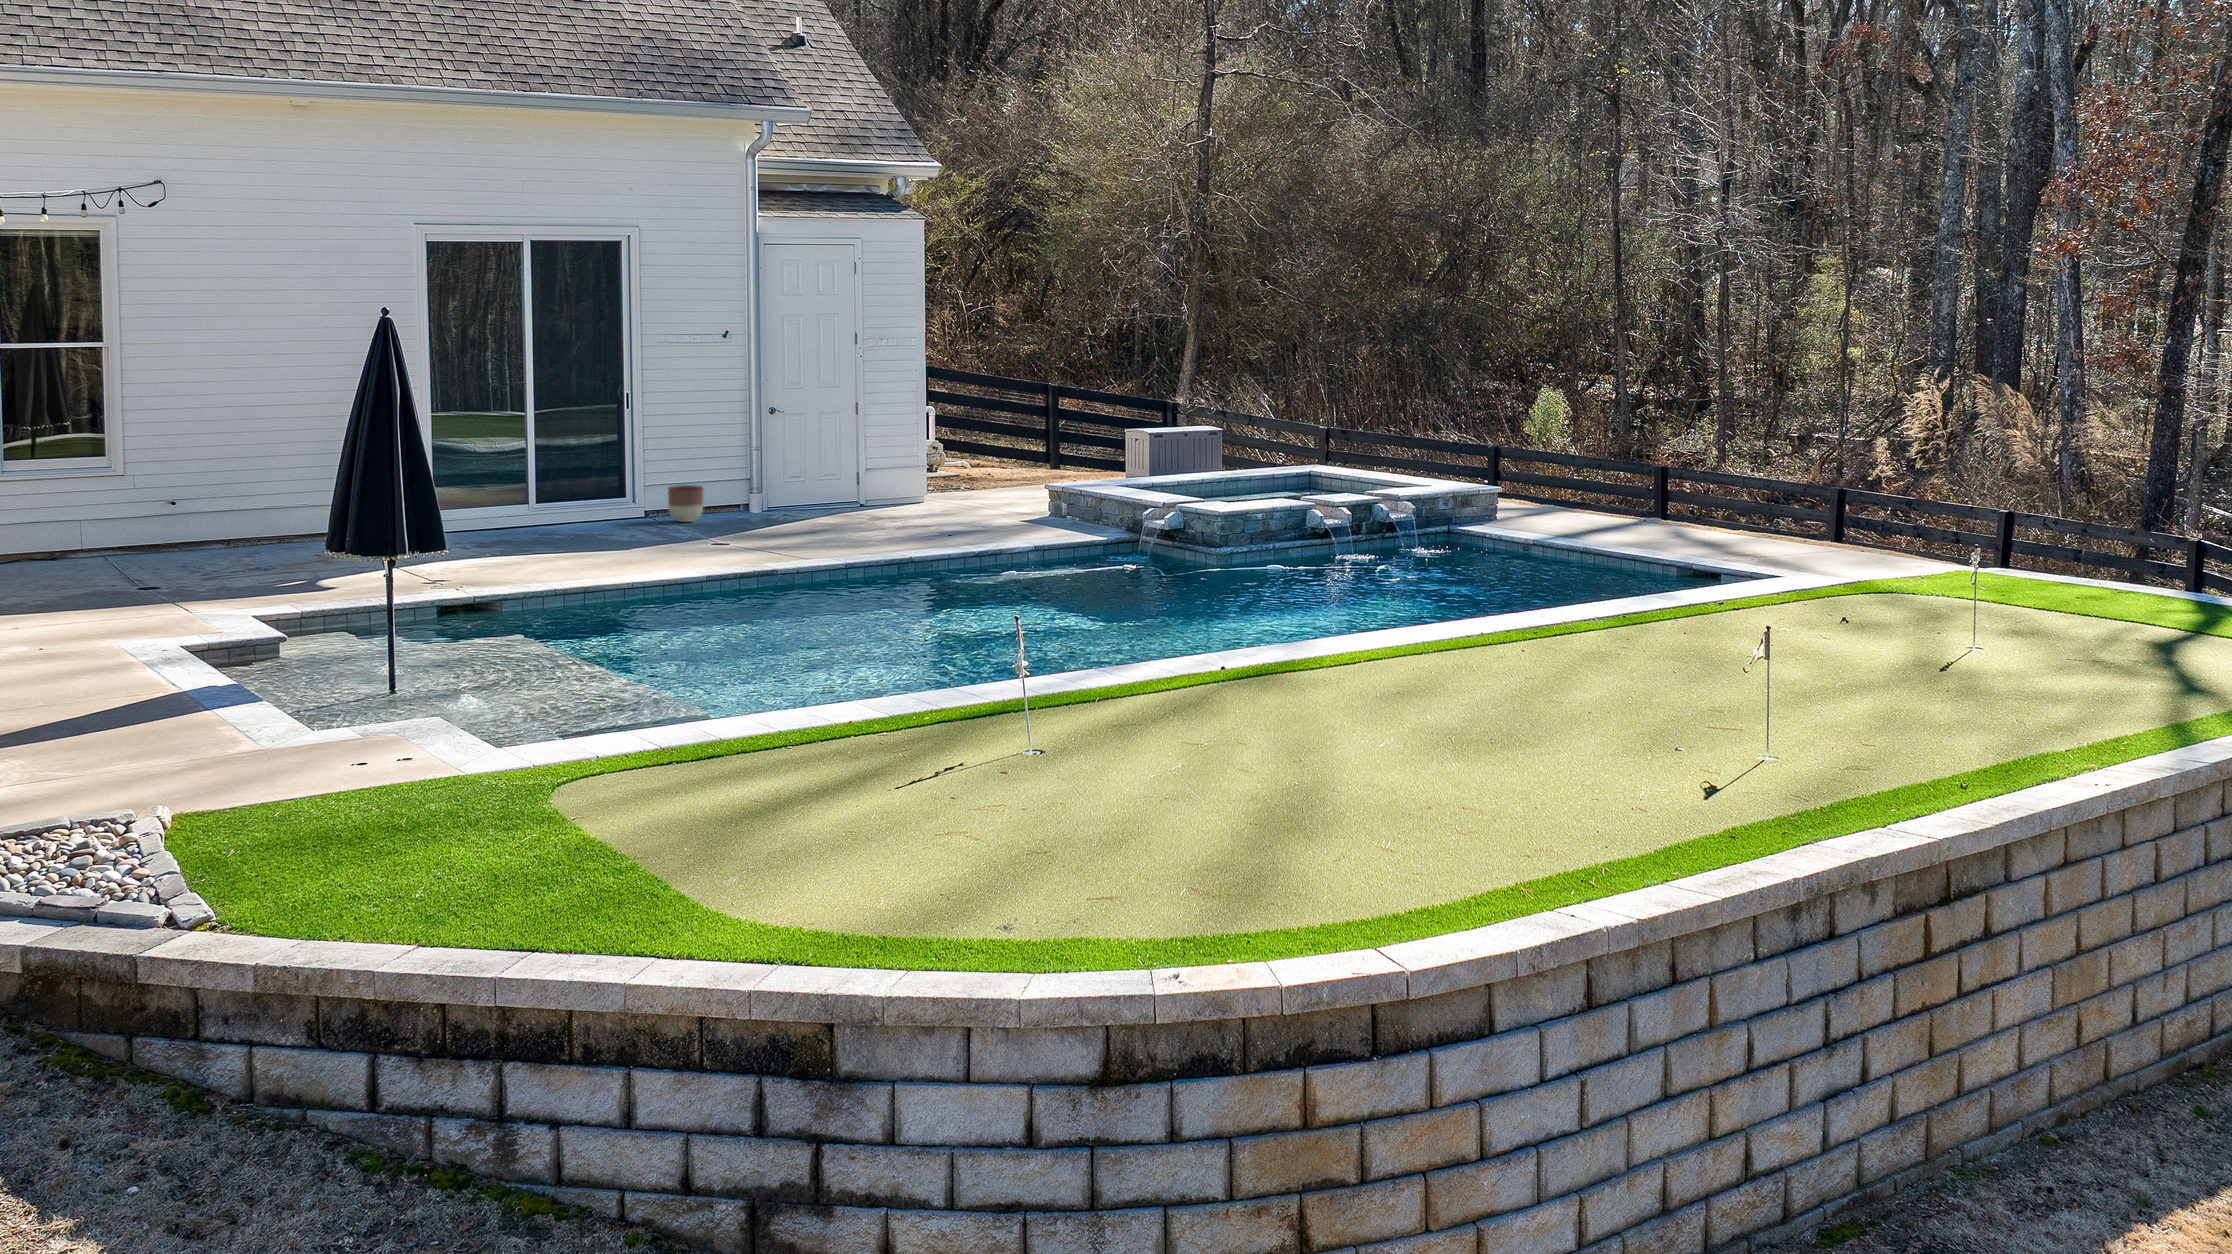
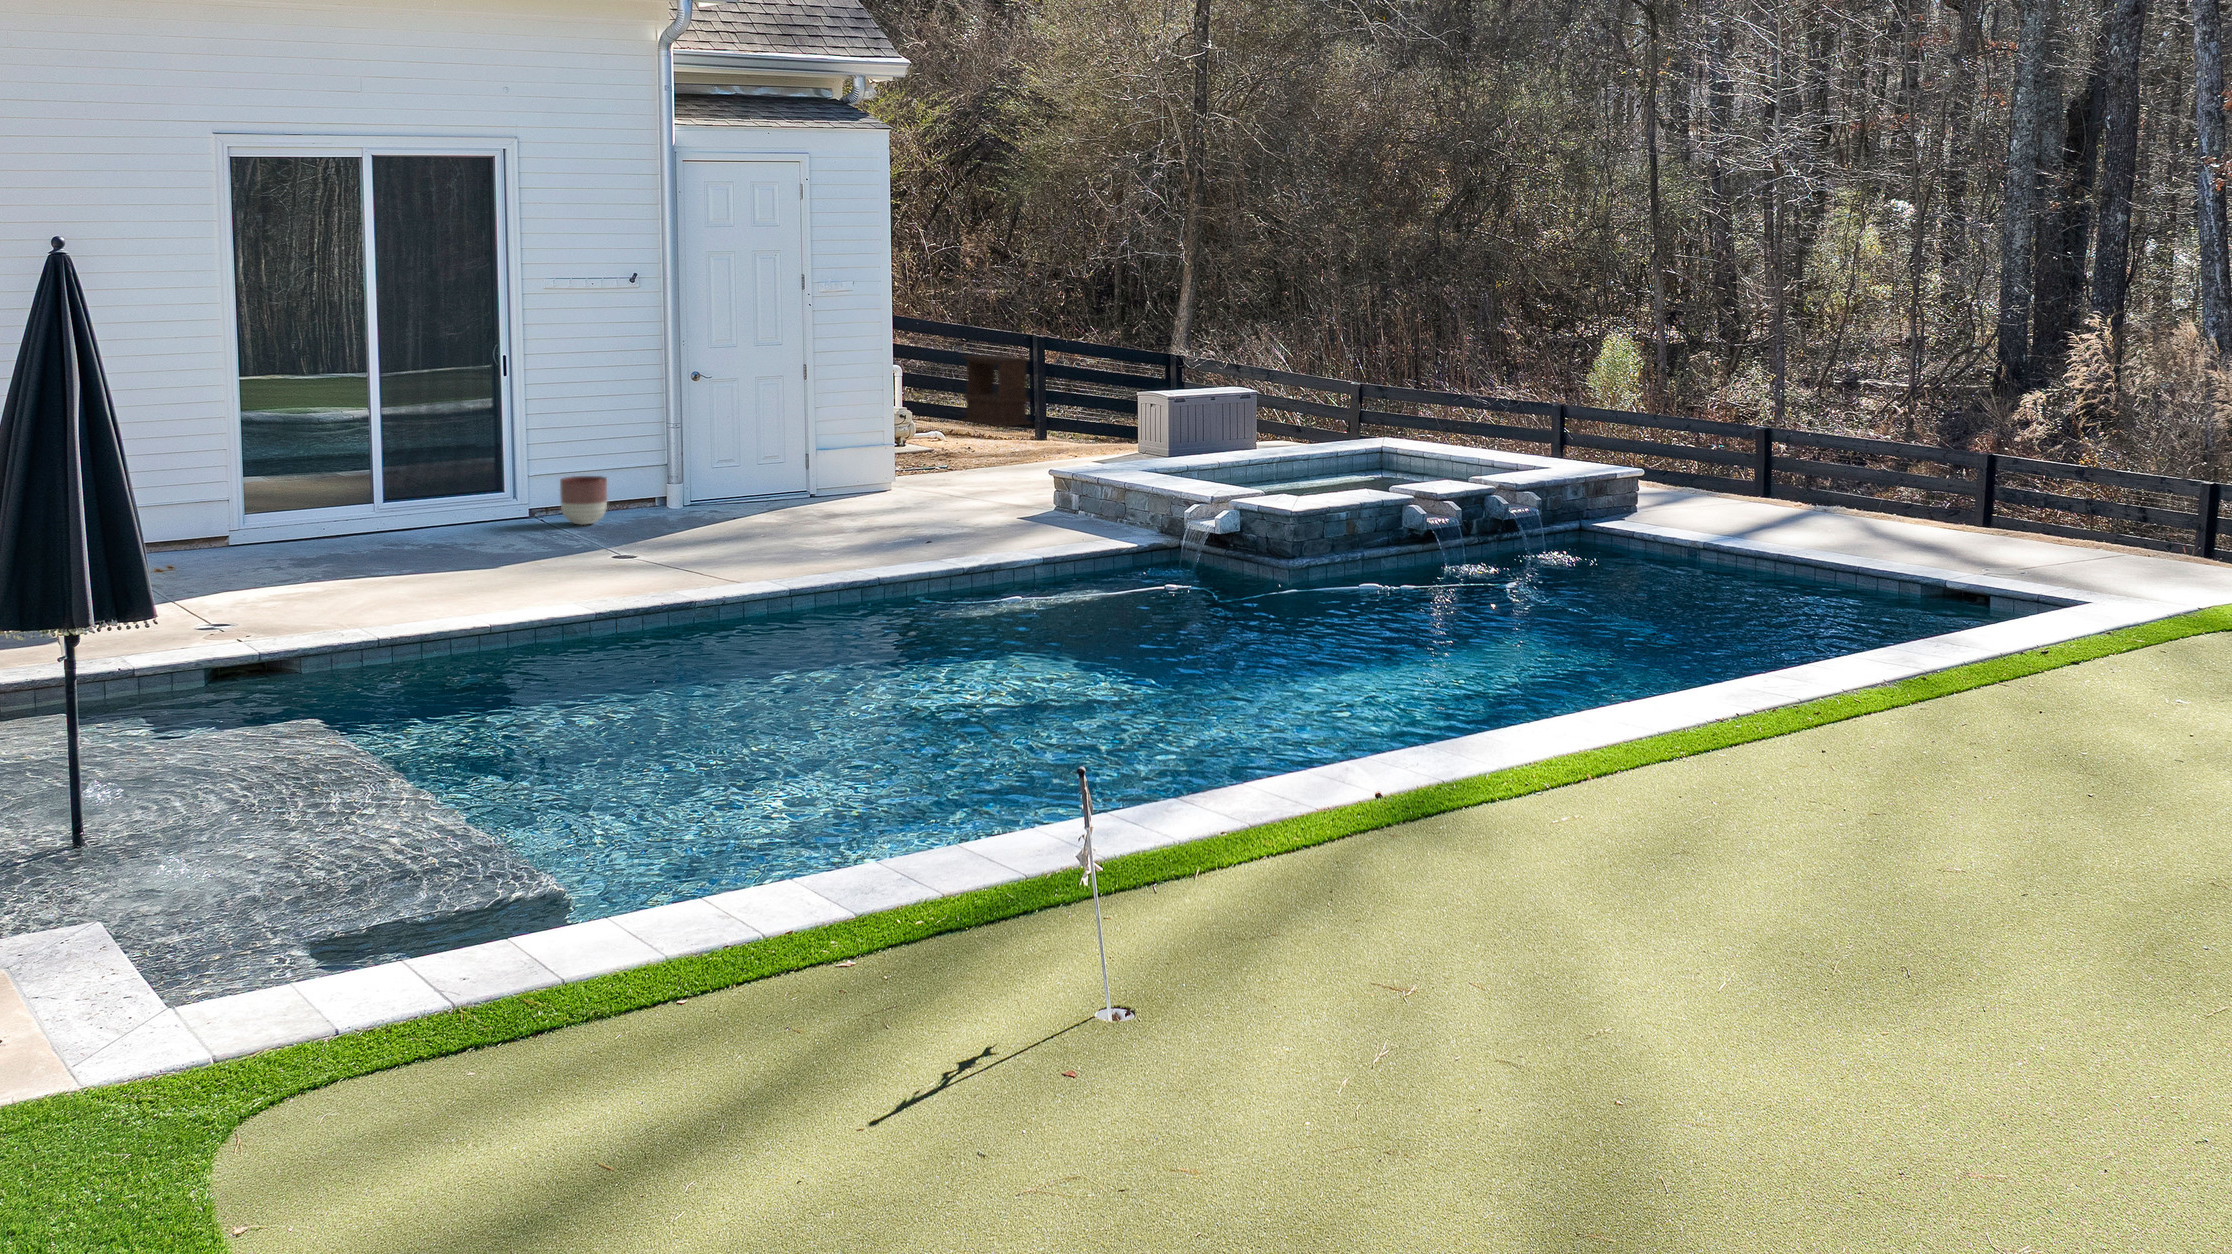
side table: none [981,399,1044,458] -> present [961,354,1032,427]

